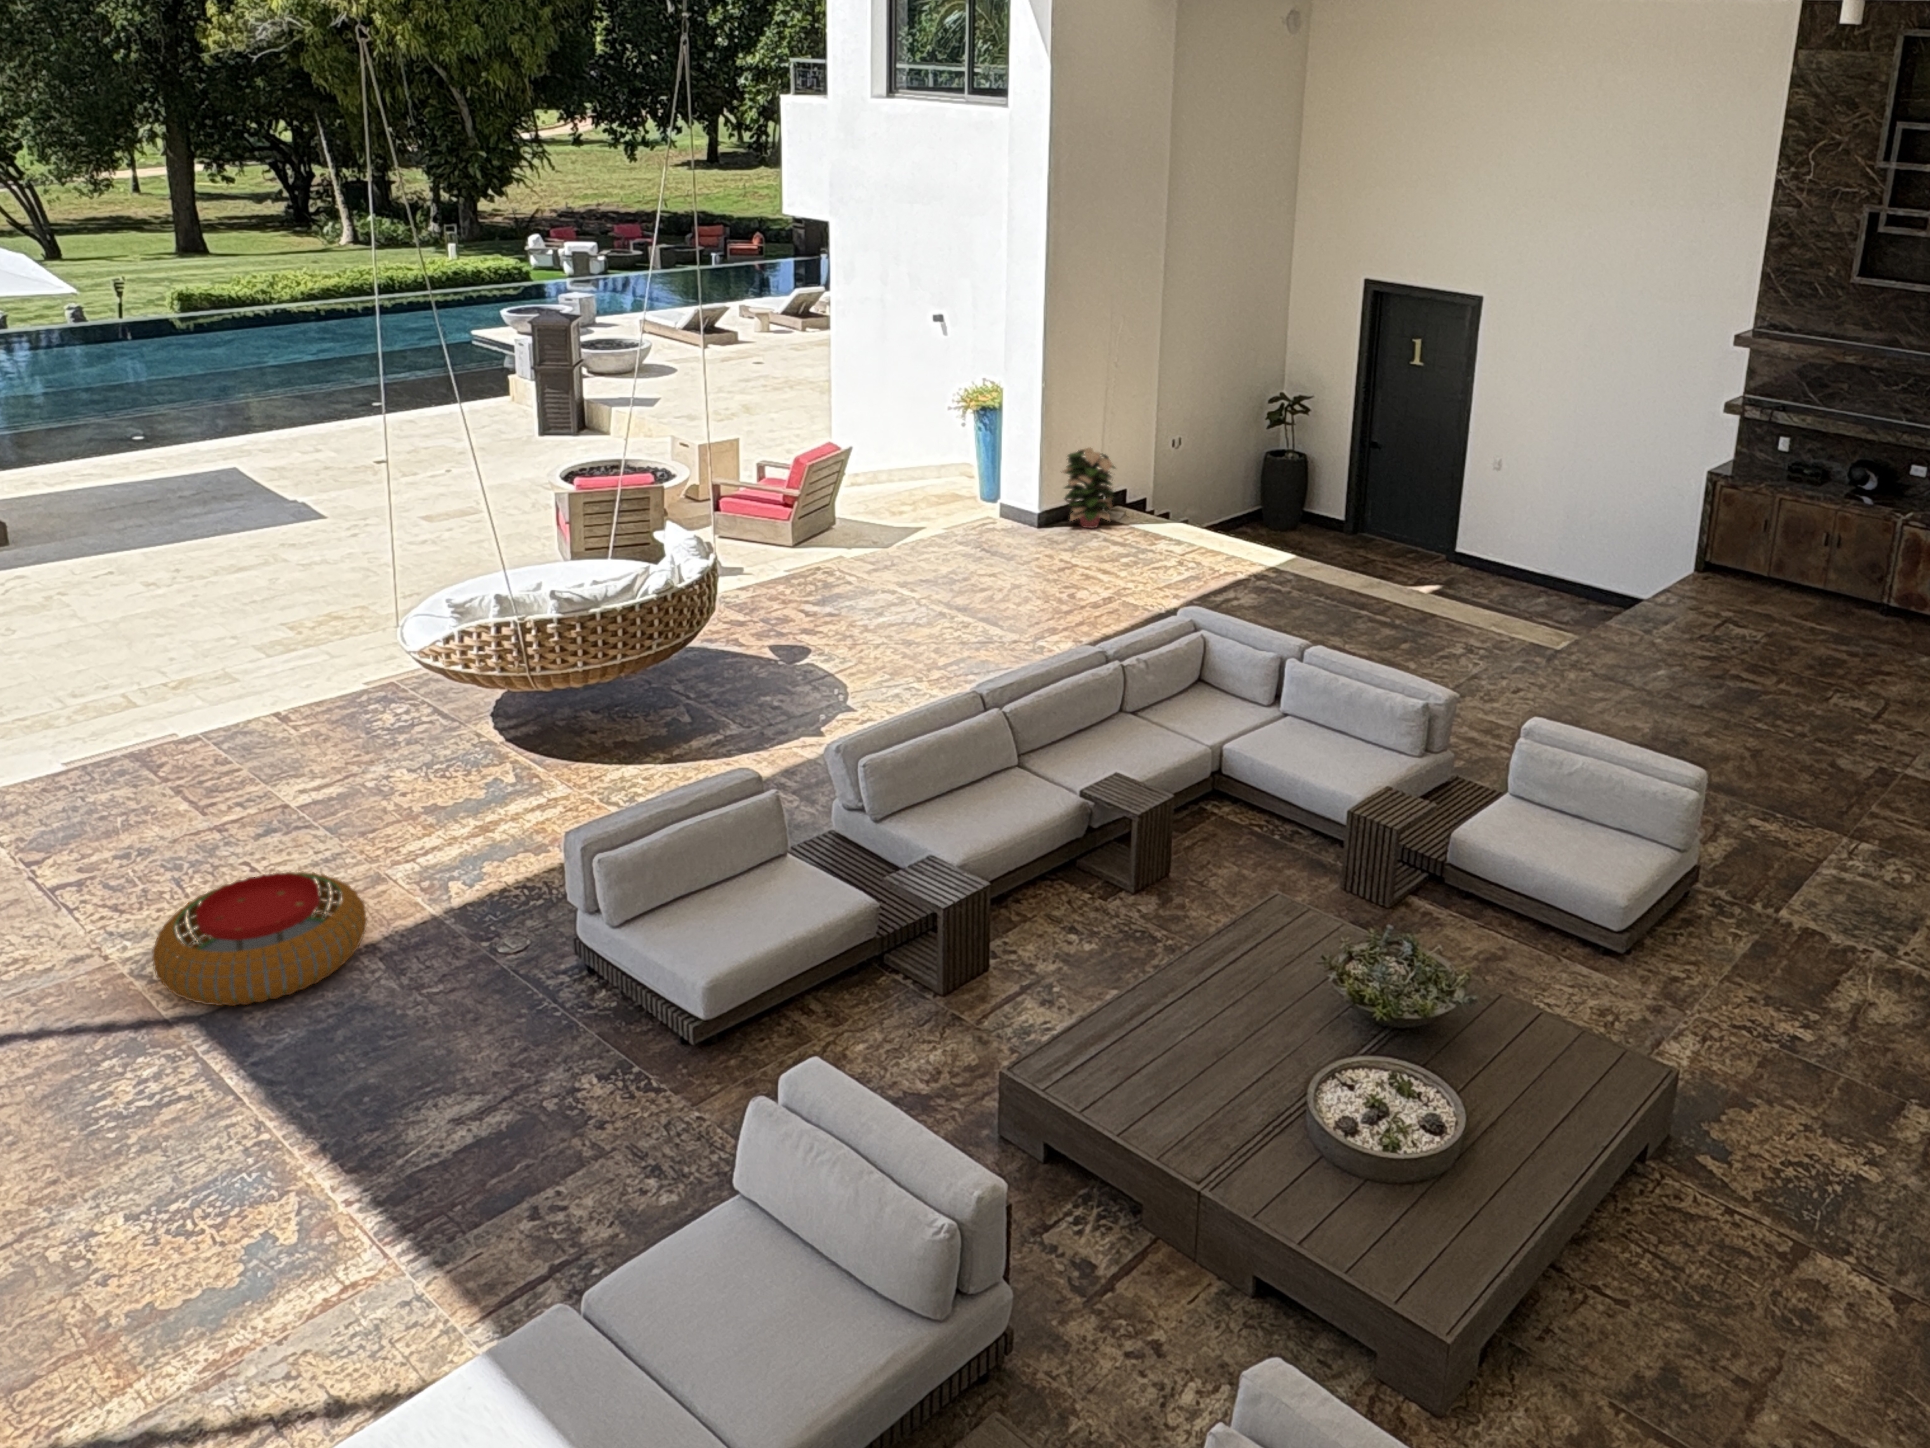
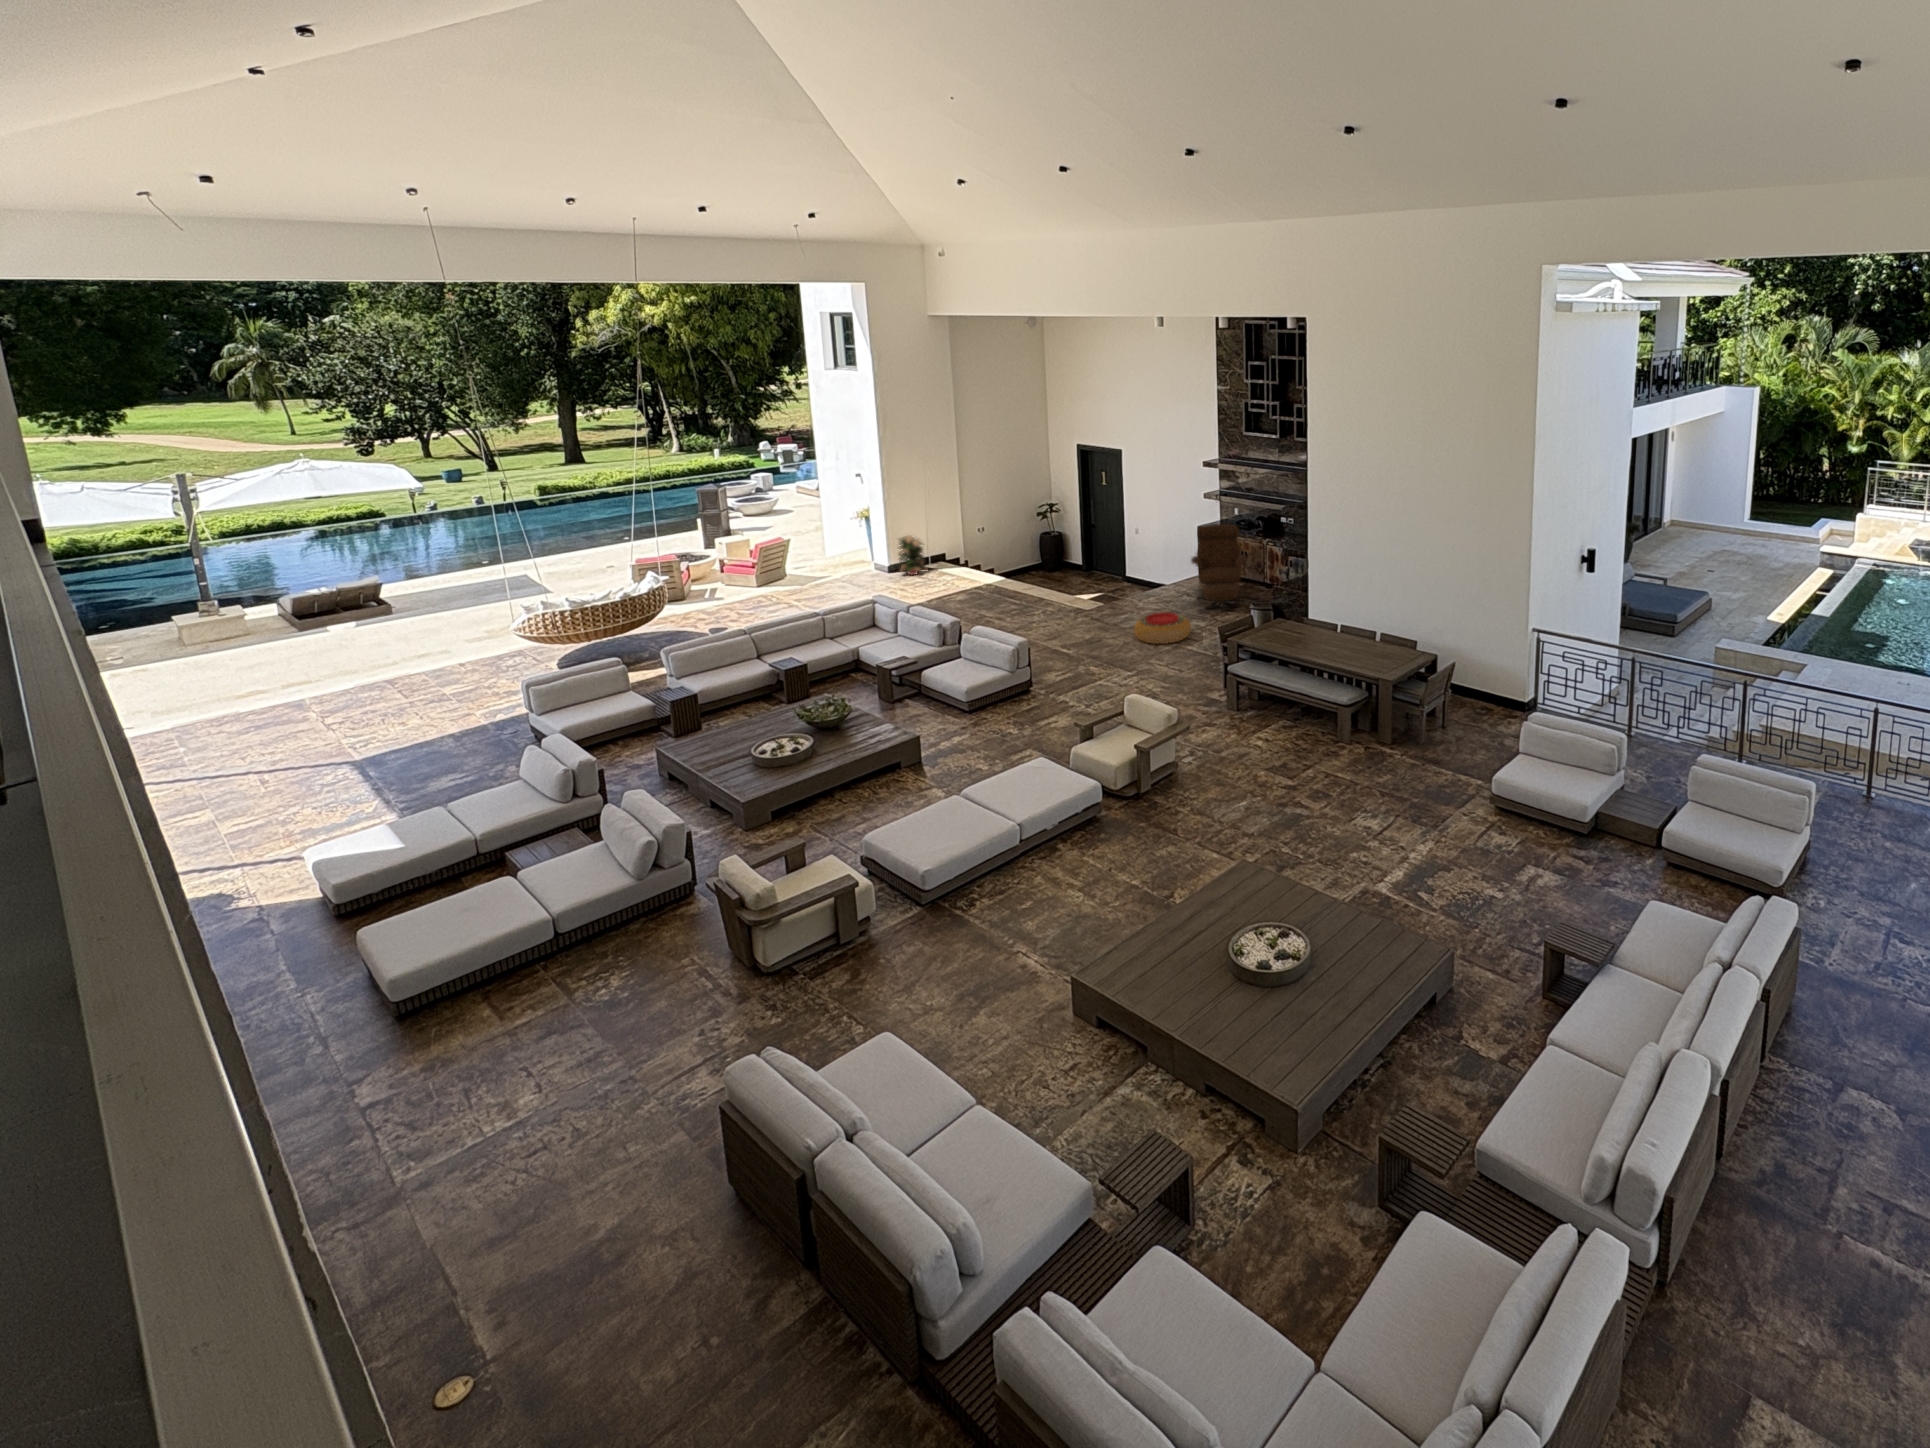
lounge chair: none [1730,459,1874,648] -> present [1191,524,1247,607]
pouf: present [152,872,367,1006] -> present [1134,612,1191,644]

